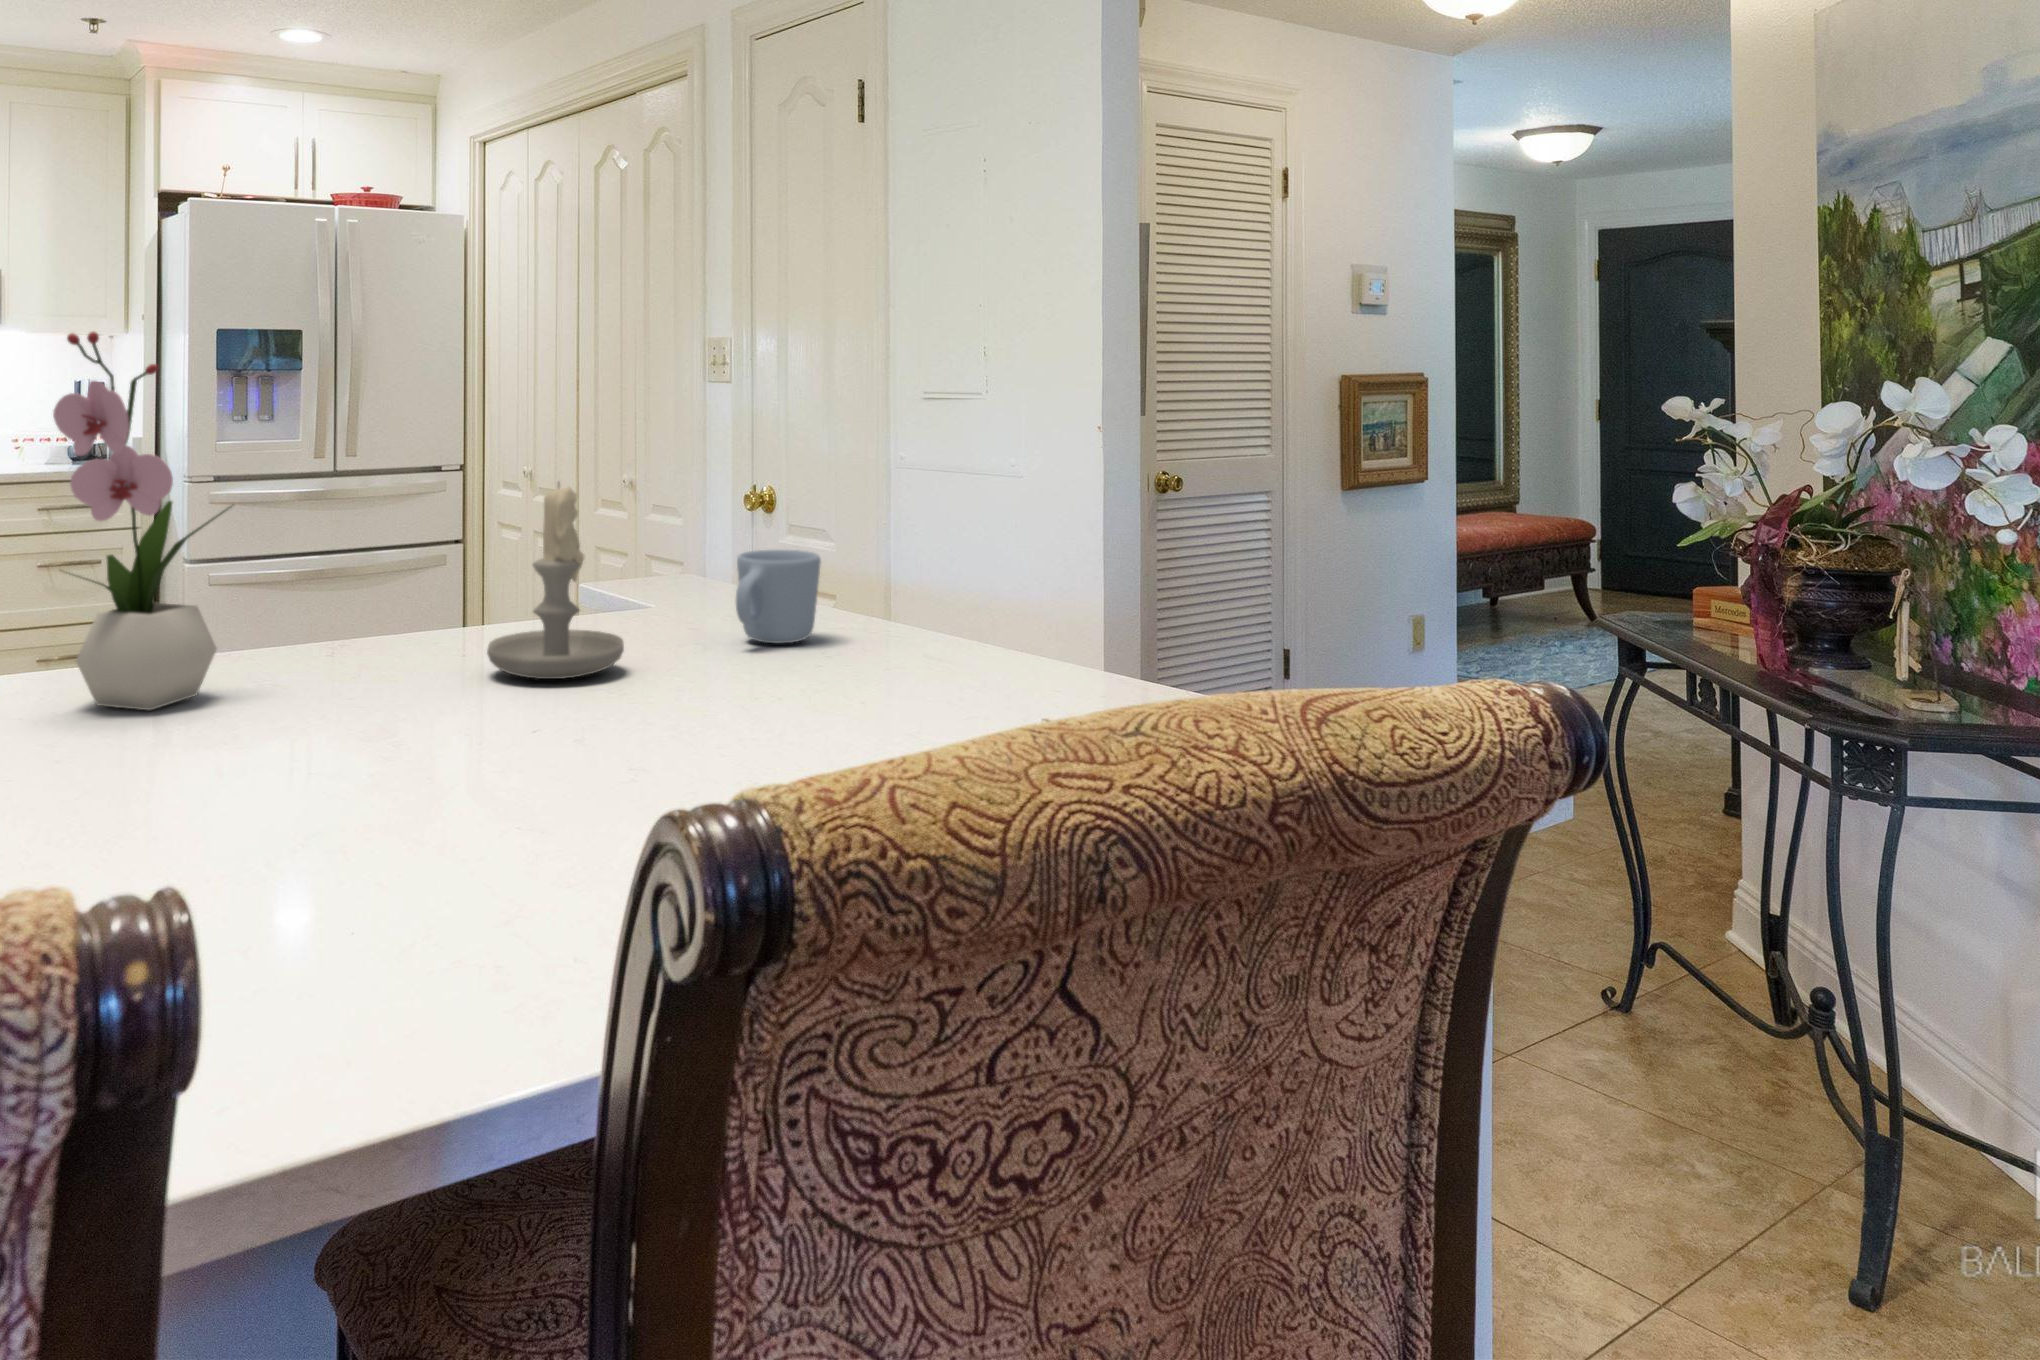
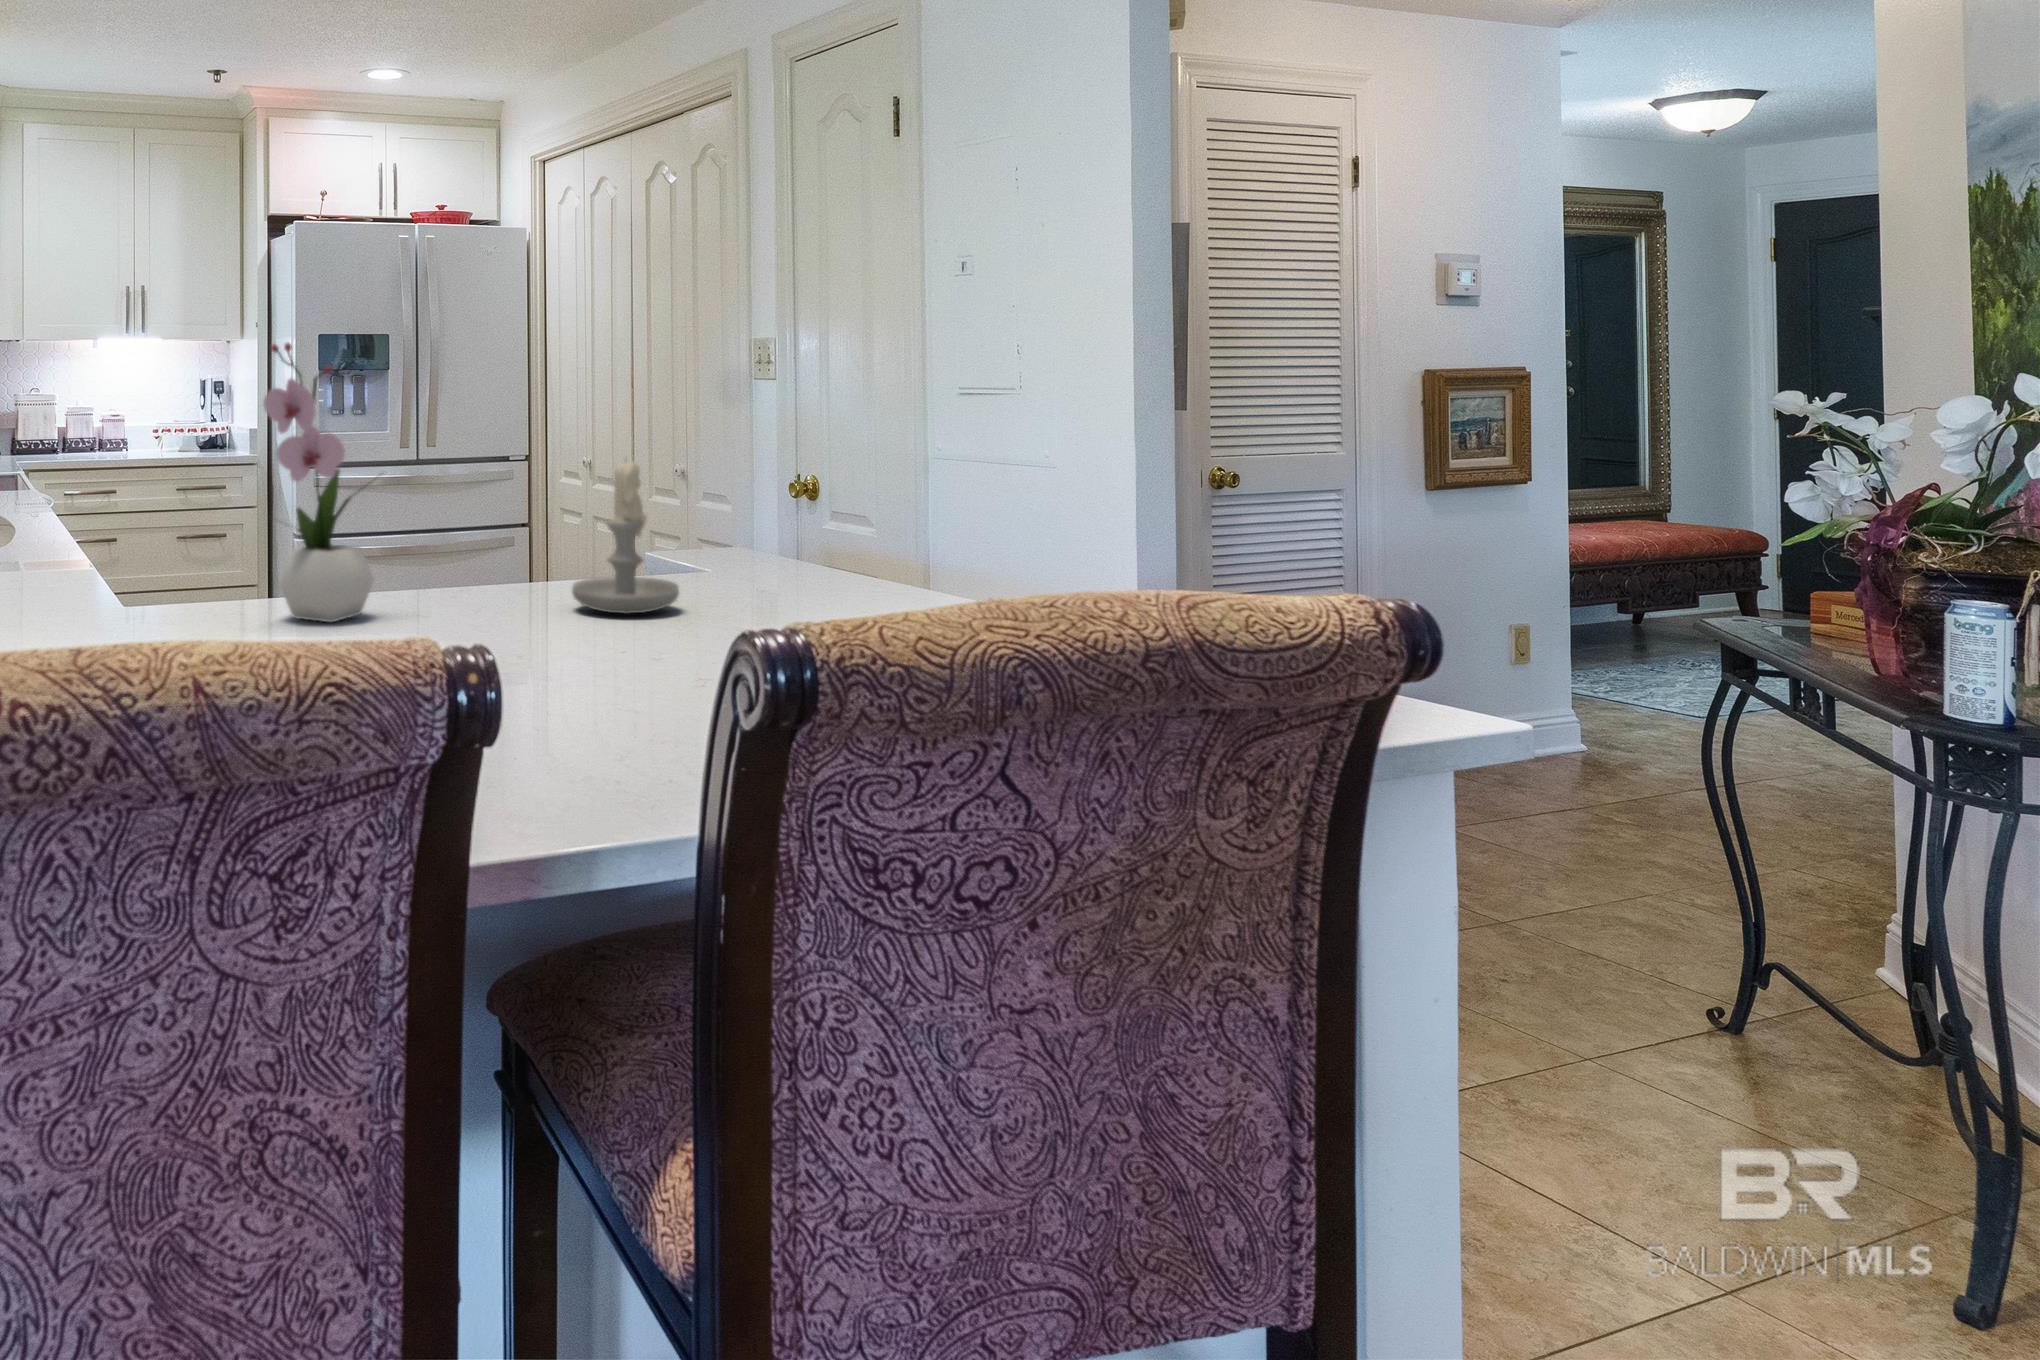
mug: present [736,550,821,643] -> none [769,518,842,596]

